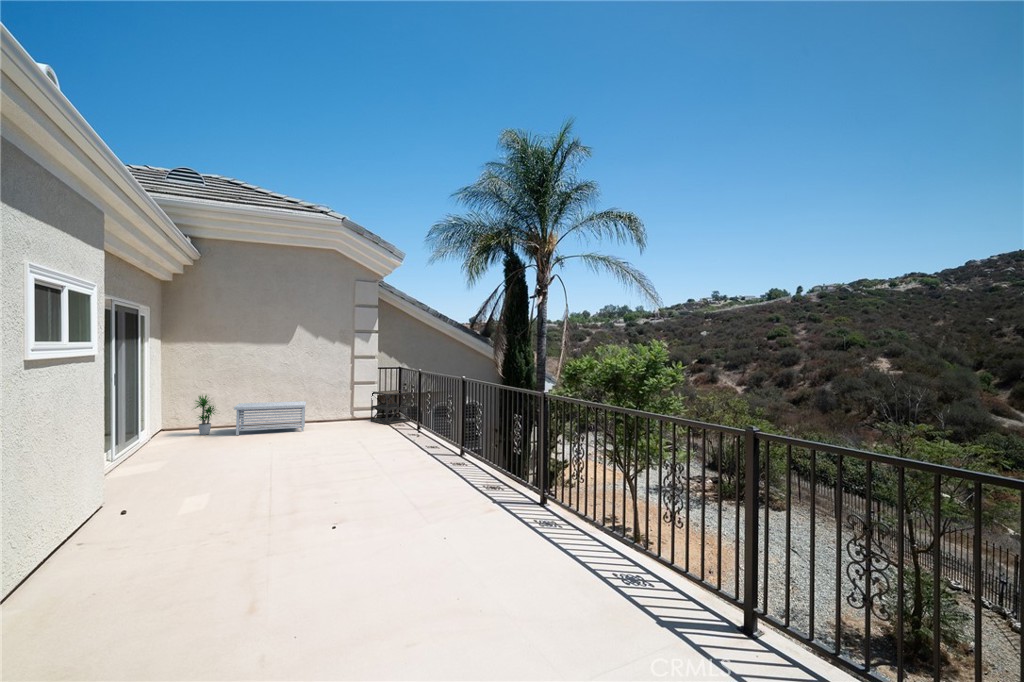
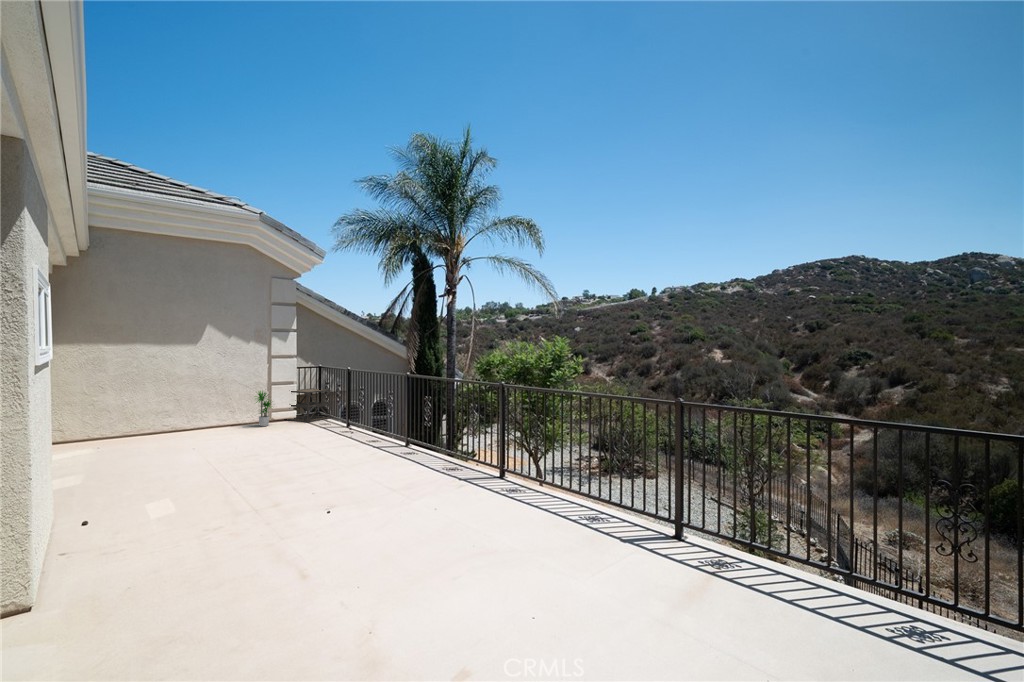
potted plant: present [195,395,215,435] -> present [255,391,271,426]
storage bench: present [234,401,306,435] -> none [142,403,224,441]

